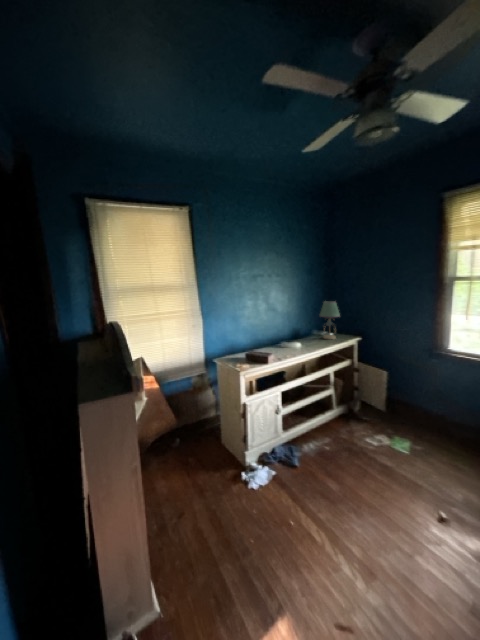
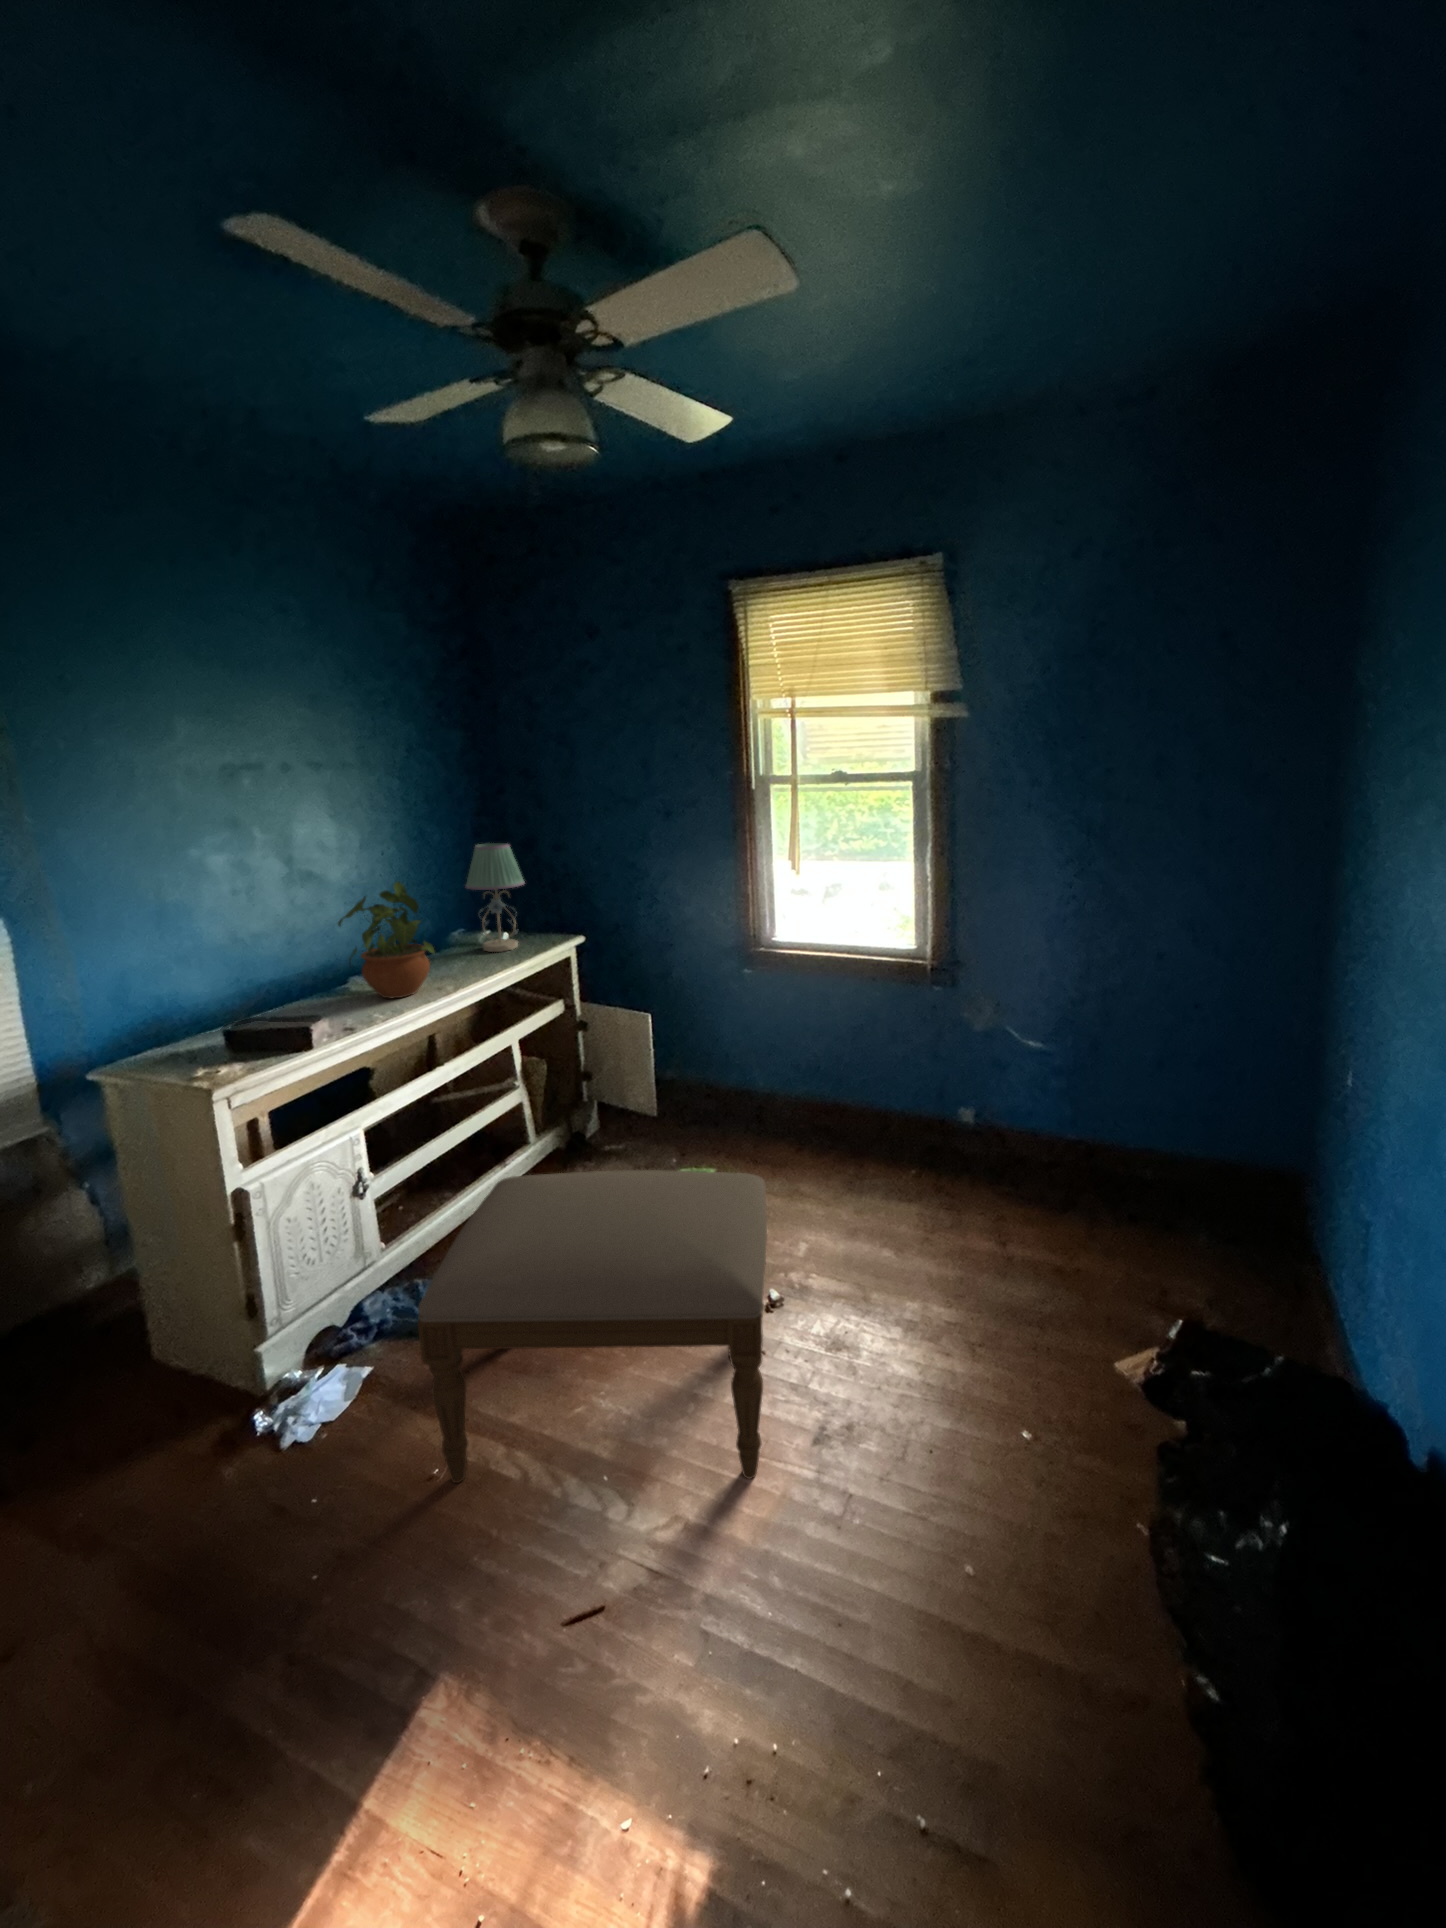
potted plant: none [279,312,307,351] -> present [338,881,435,998]
ottoman: none [291,423,444,602] -> present [418,1170,767,1483]

